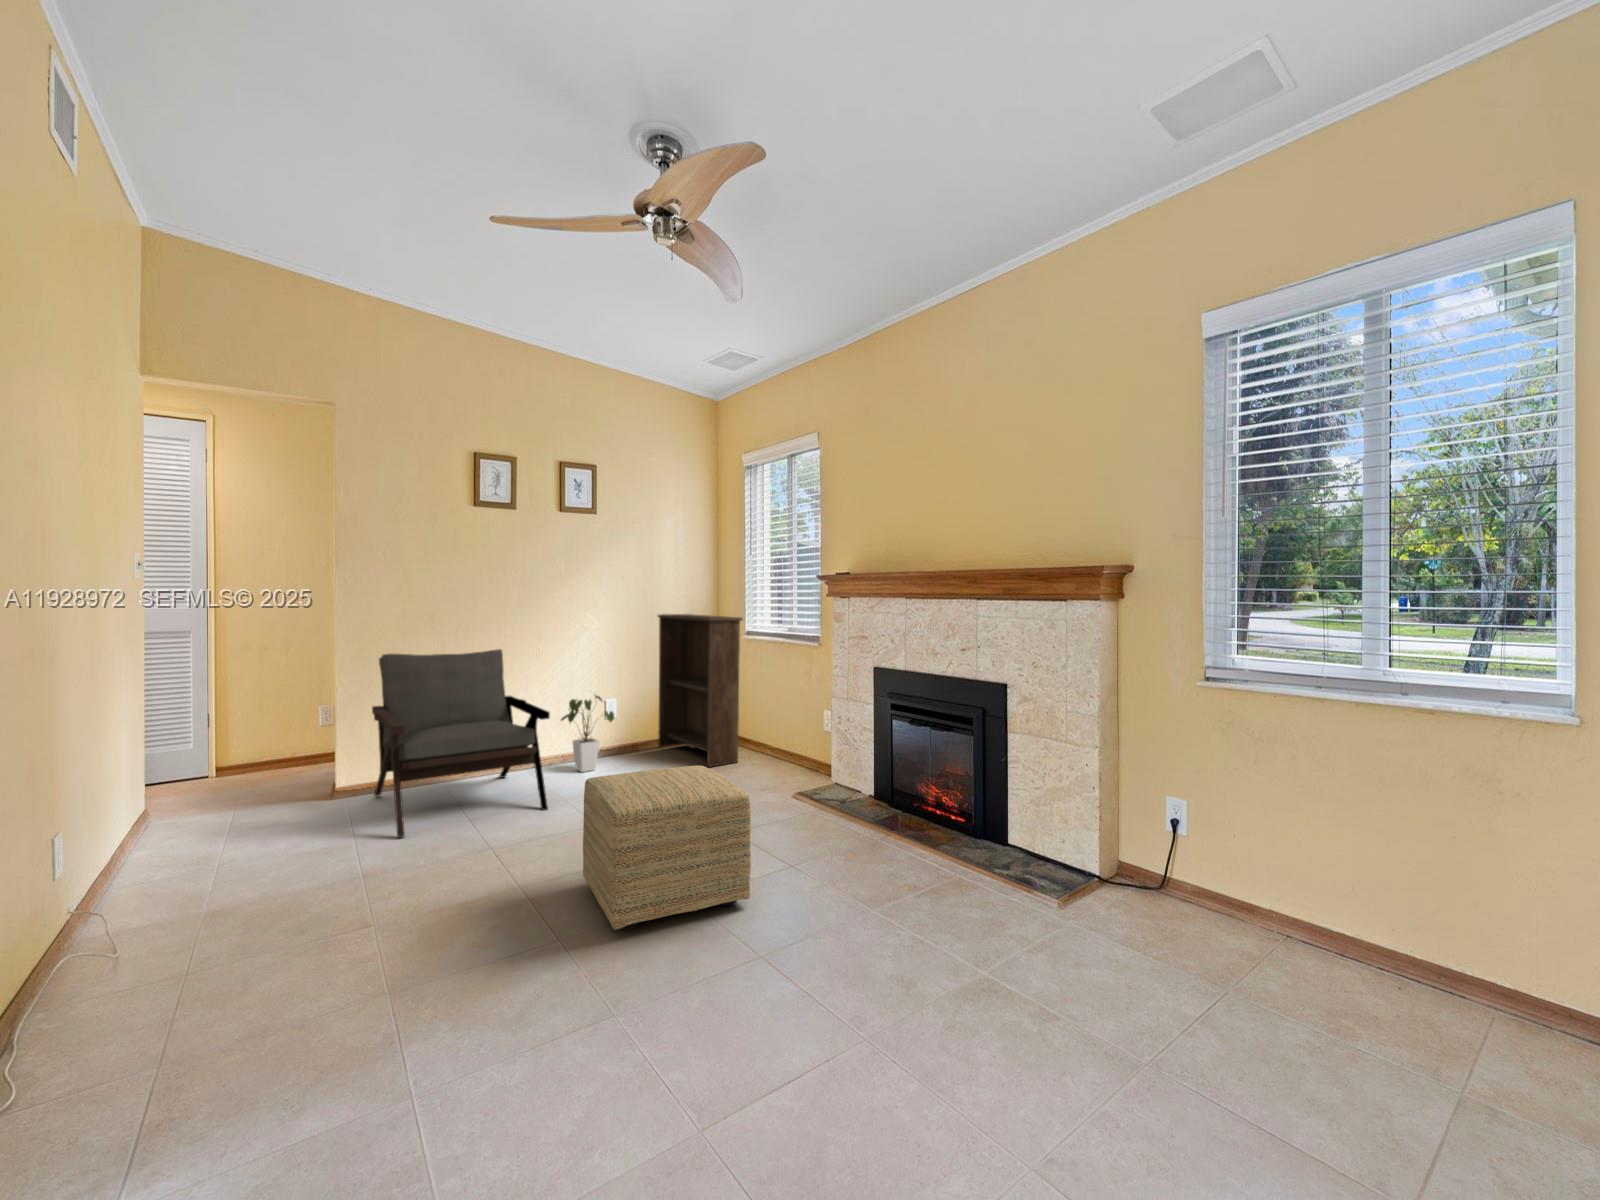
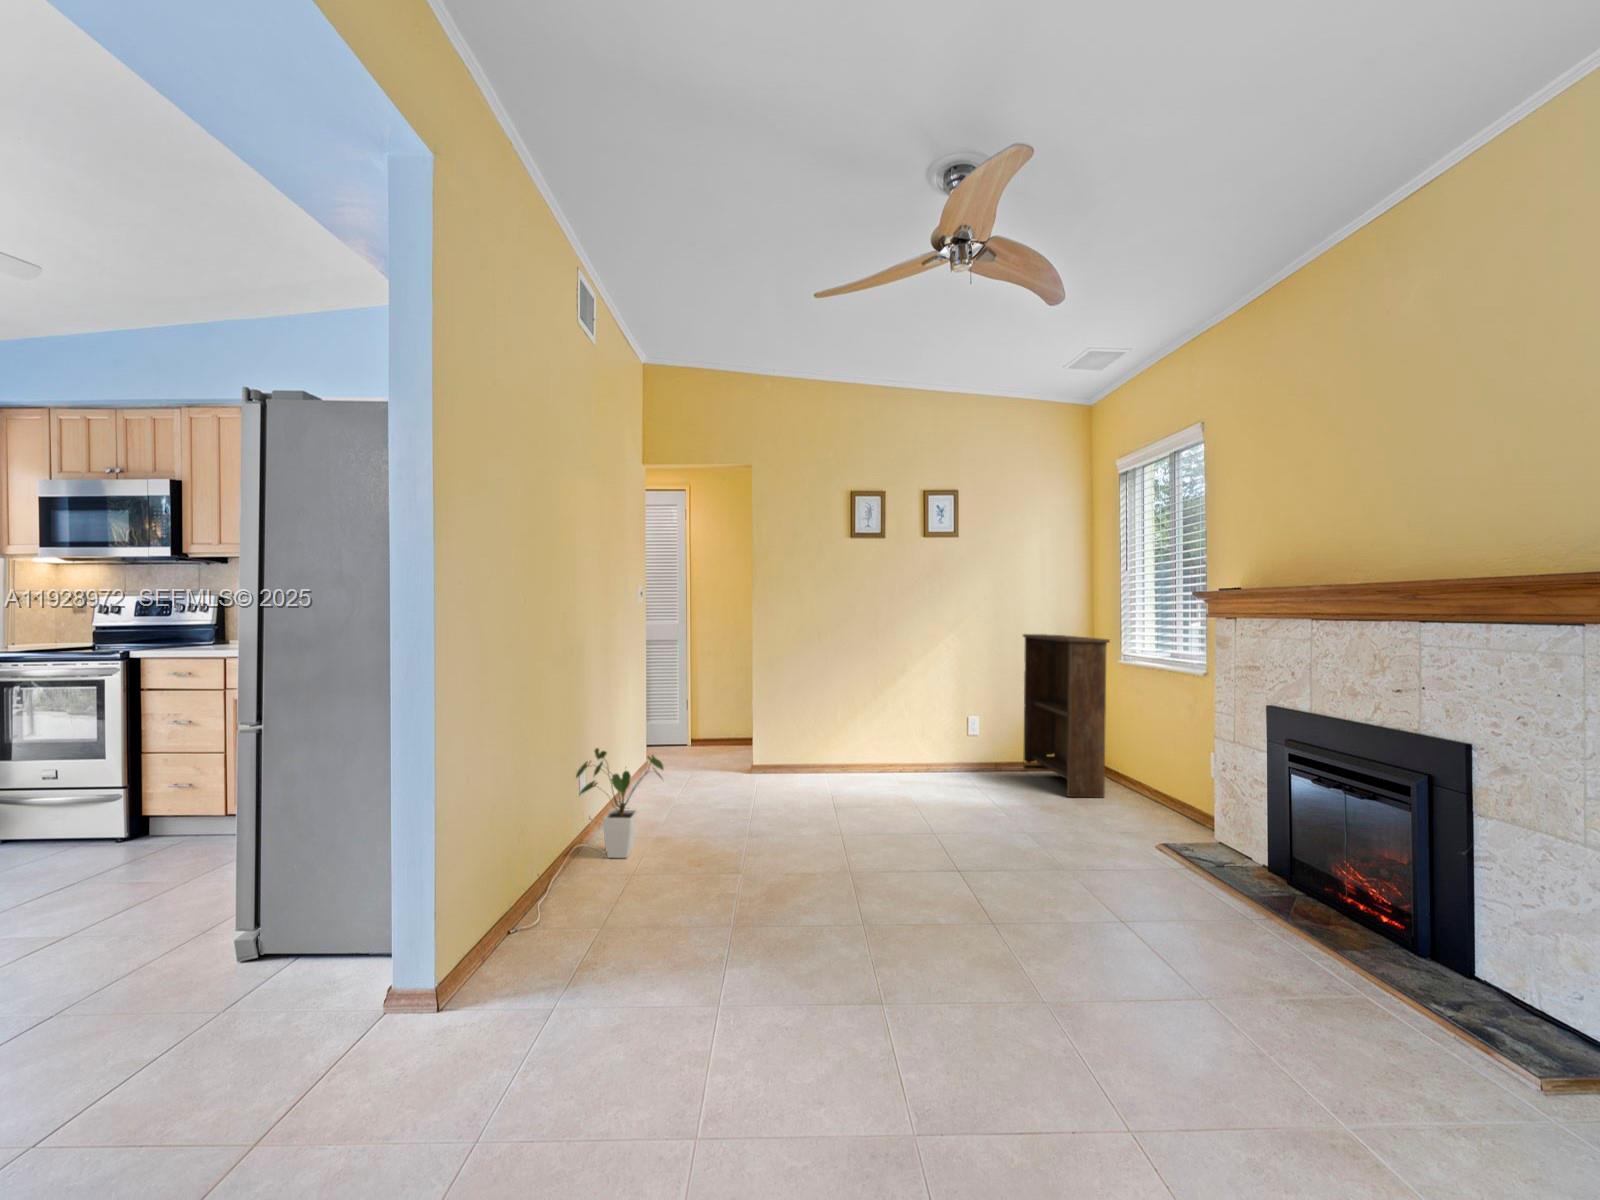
armchair: present [372,649,550,838] -> none [776,660,901,810]
house plant: present [561,695,614,772] -> present [576,748,663,858]
ottoman: present [583,766,751,930] -> none [898,783,1053,942]

